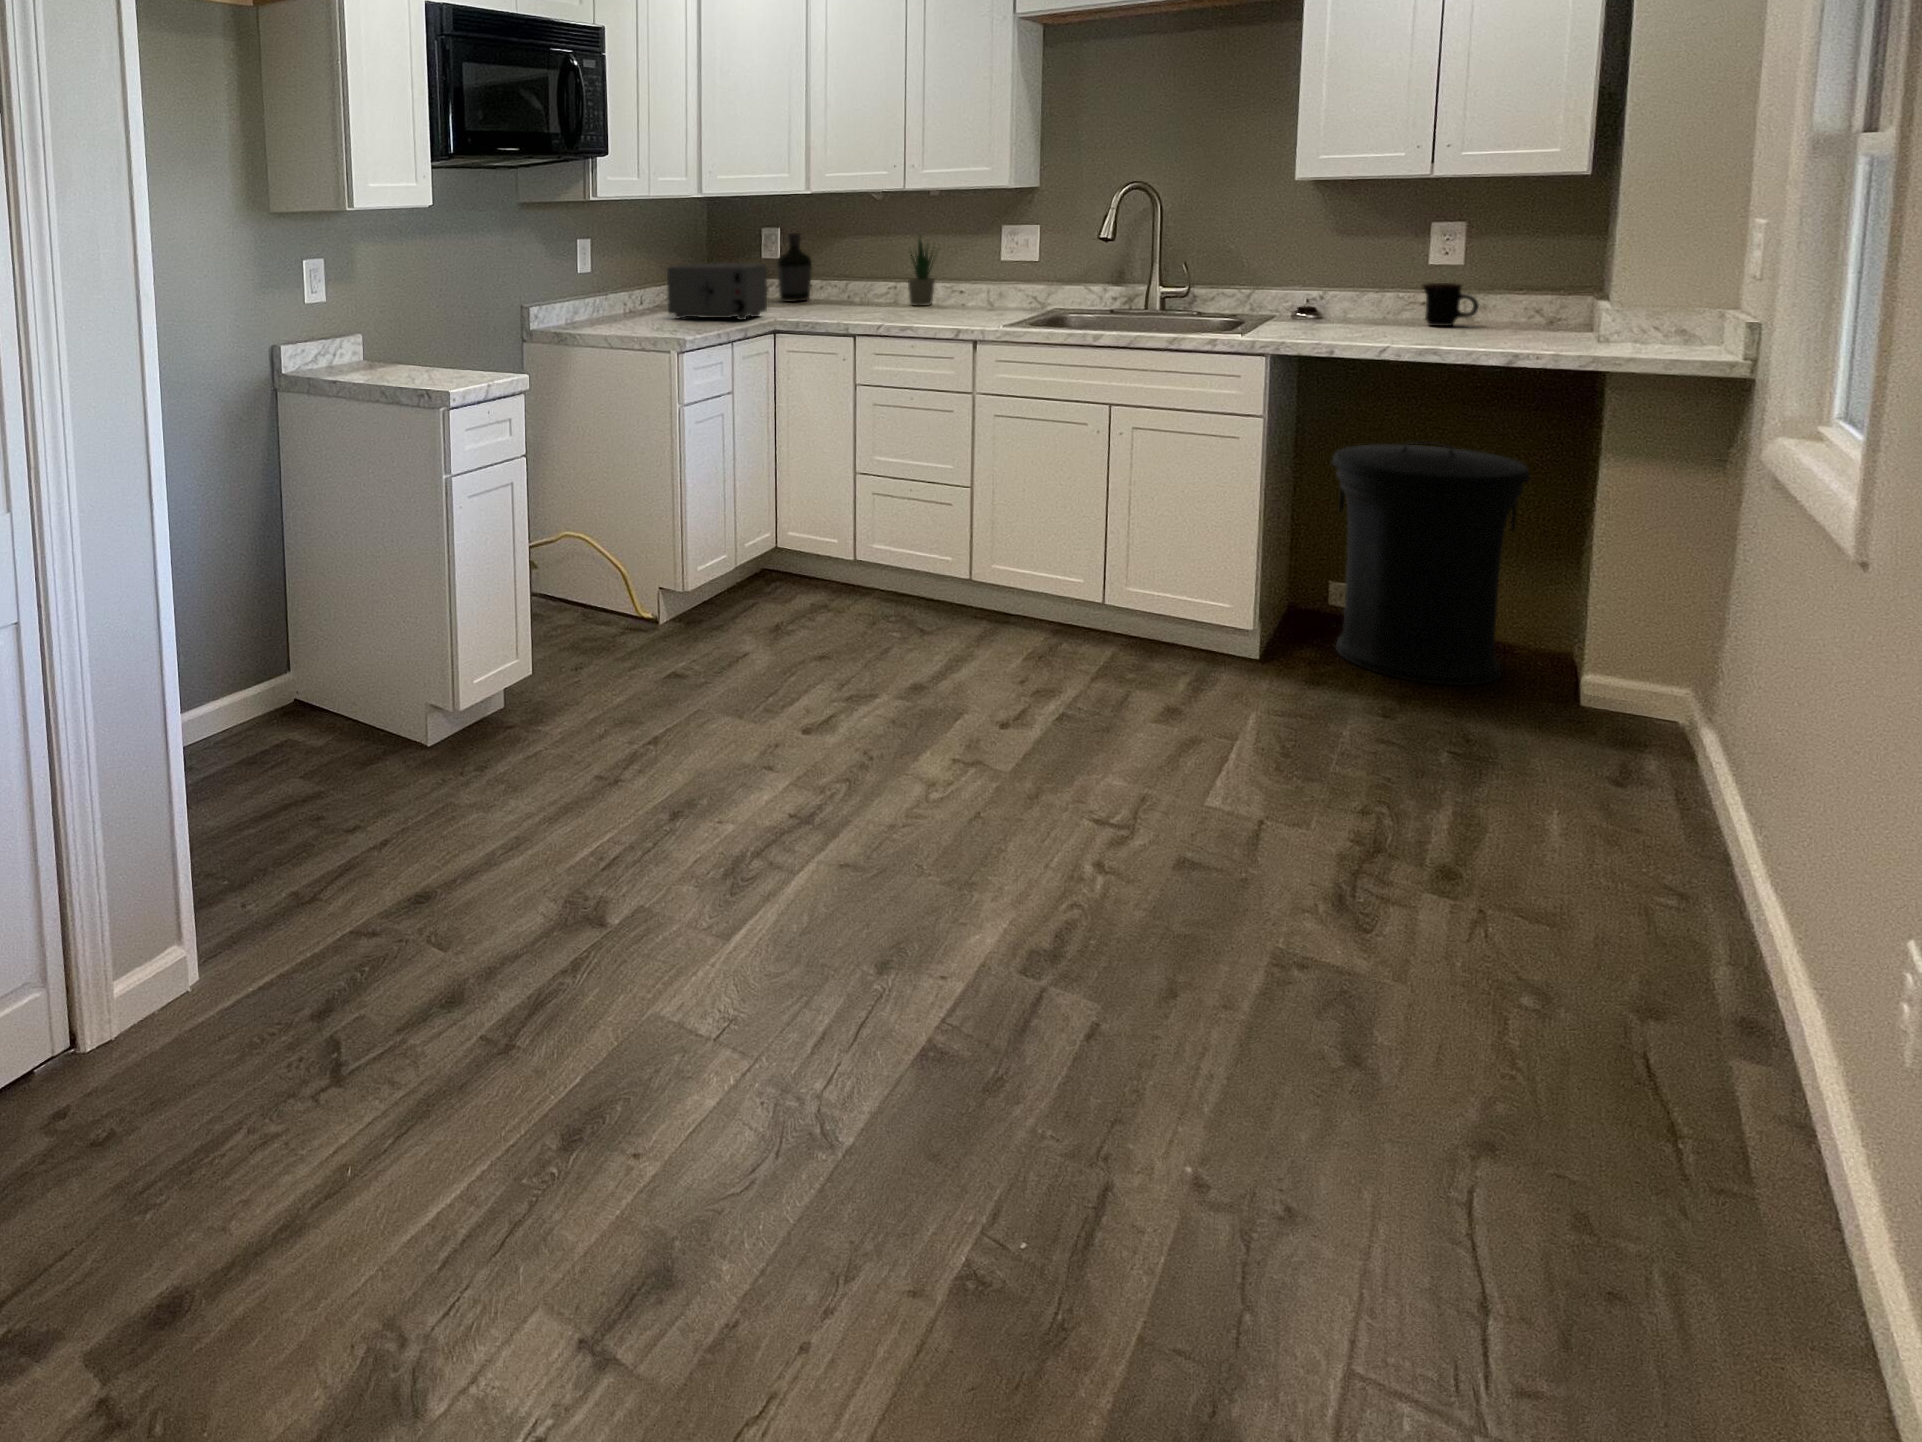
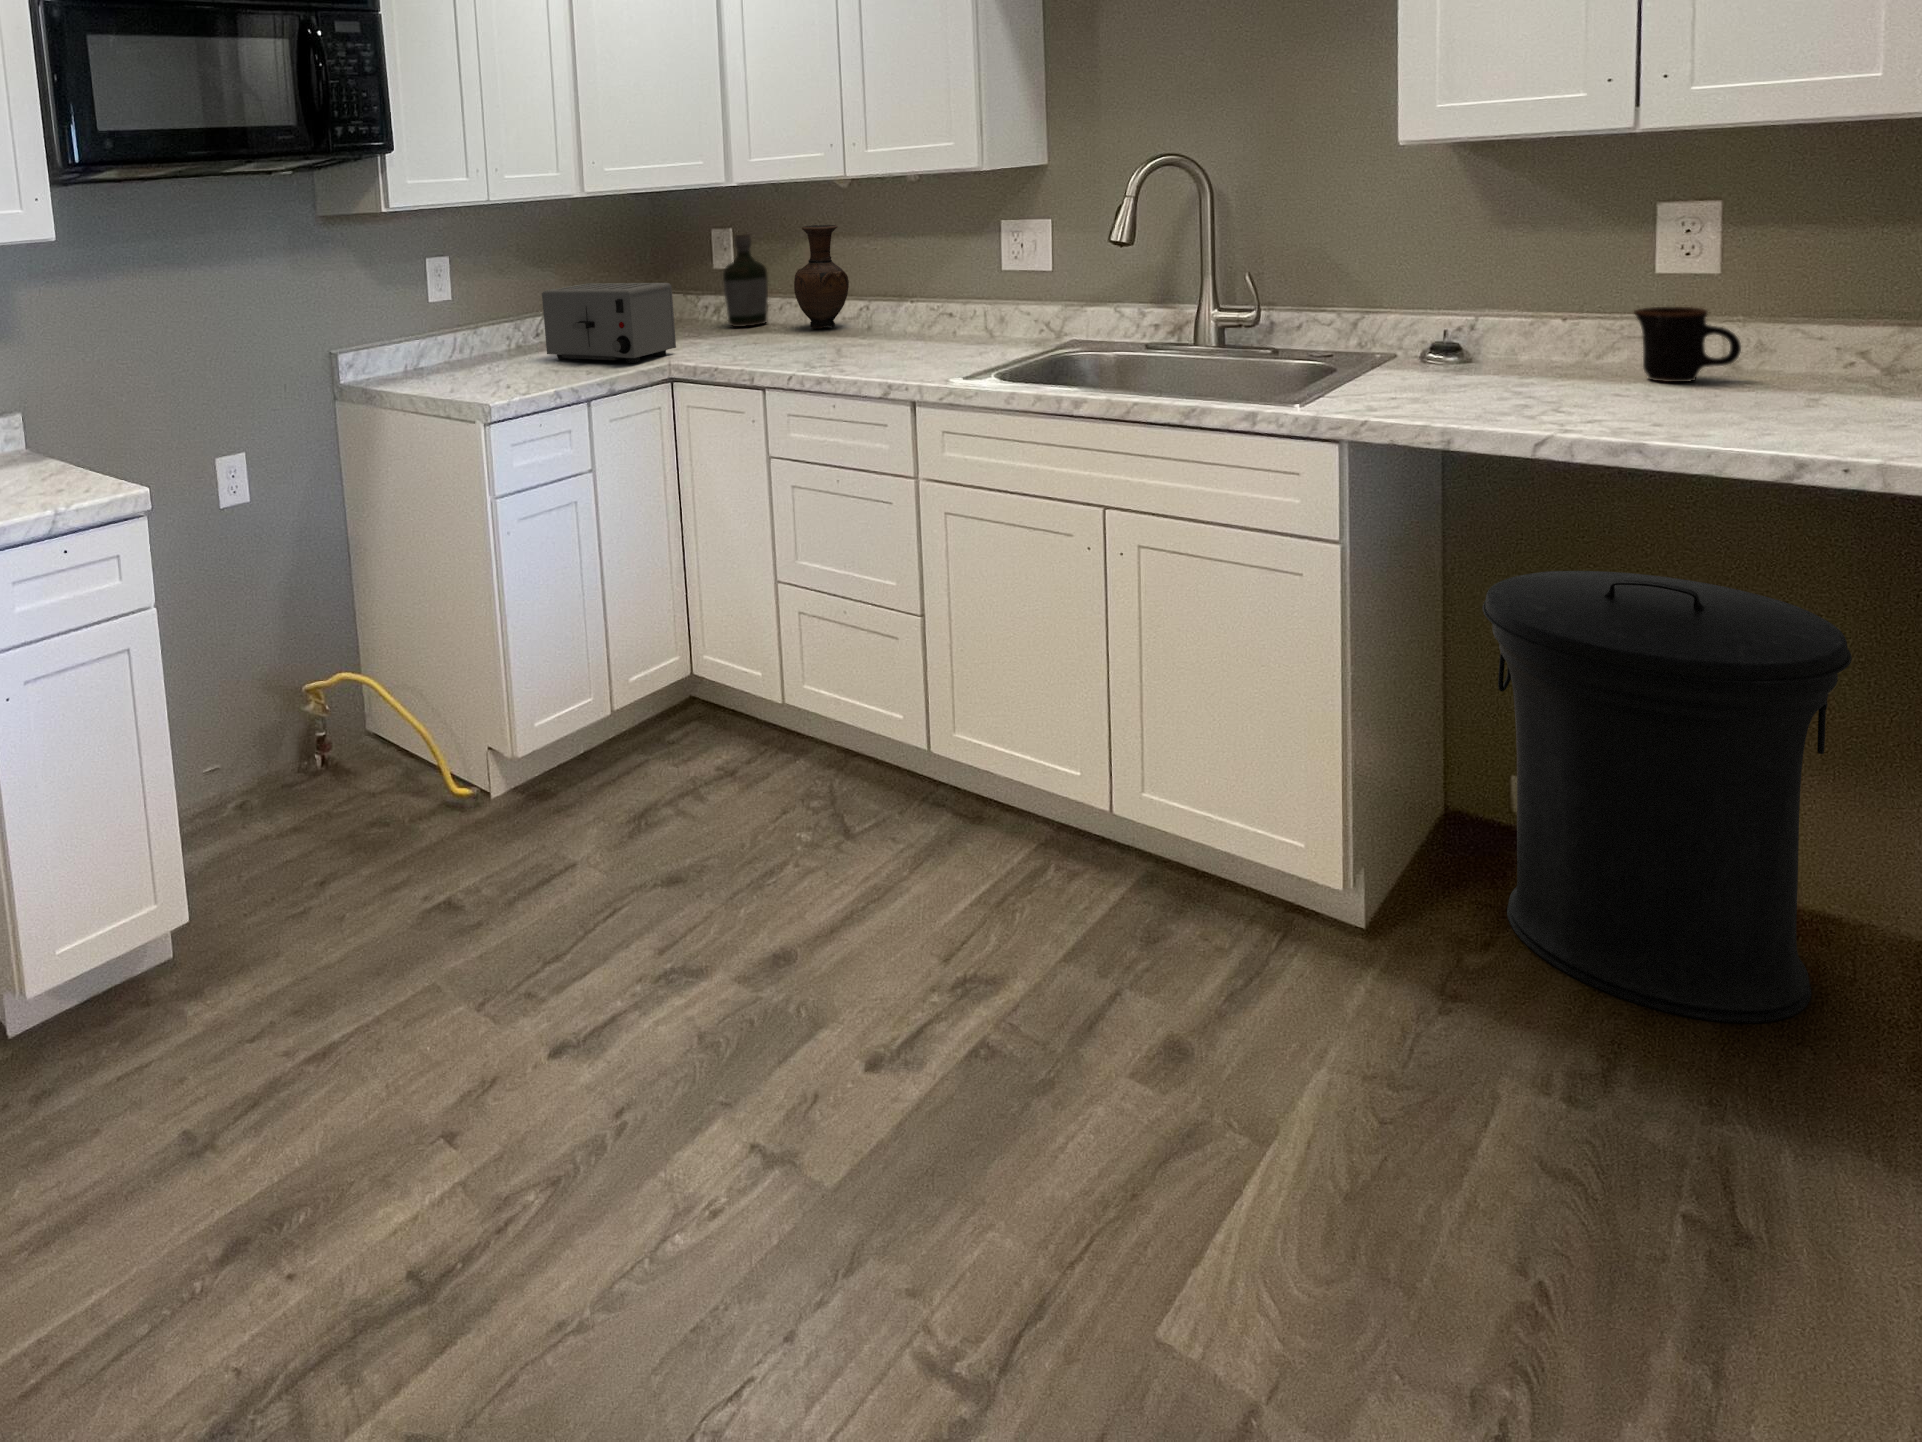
vase: none [838,227,881,303] -> present [794,225,849,329]
potted plant: present [908,236,935,306] -> none [877,231,920,334]

